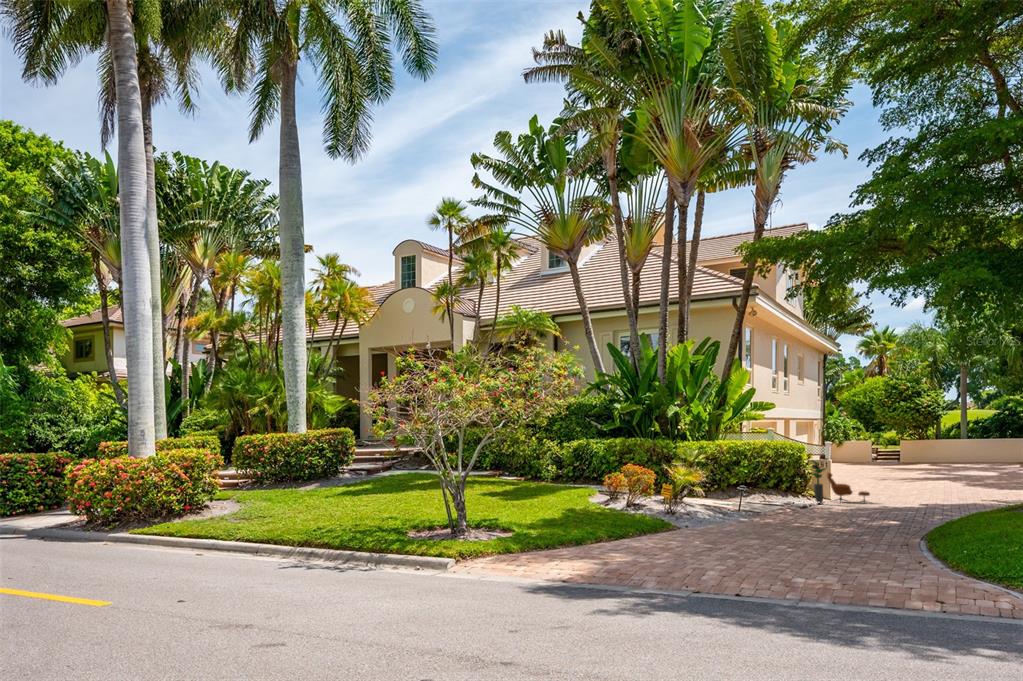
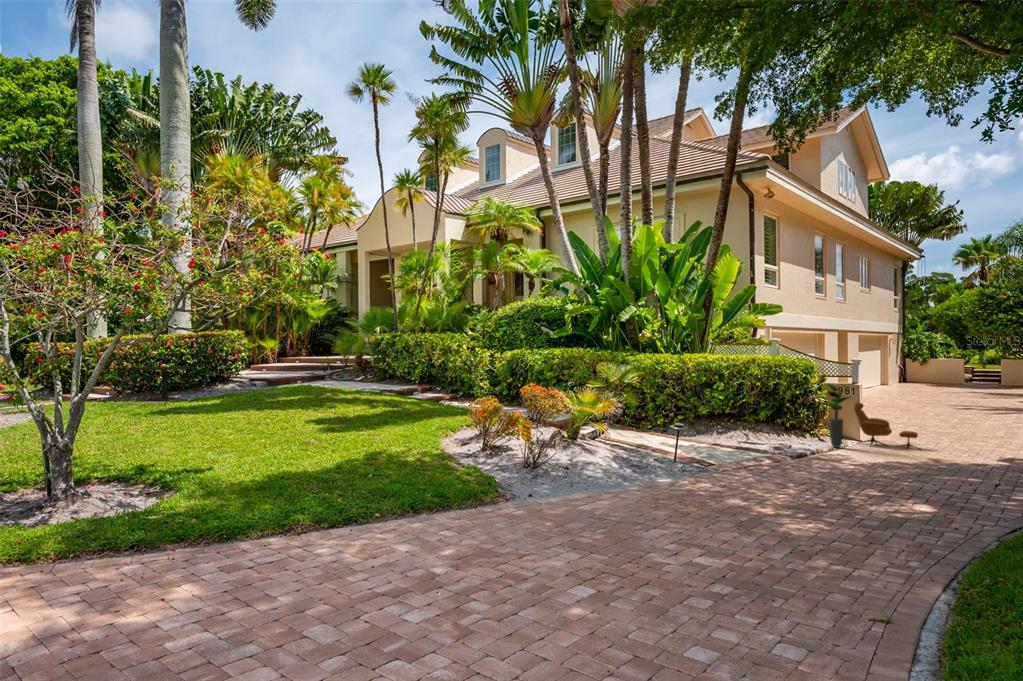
side table: none [247,458,288,489] -> present [136,366,192,401]

